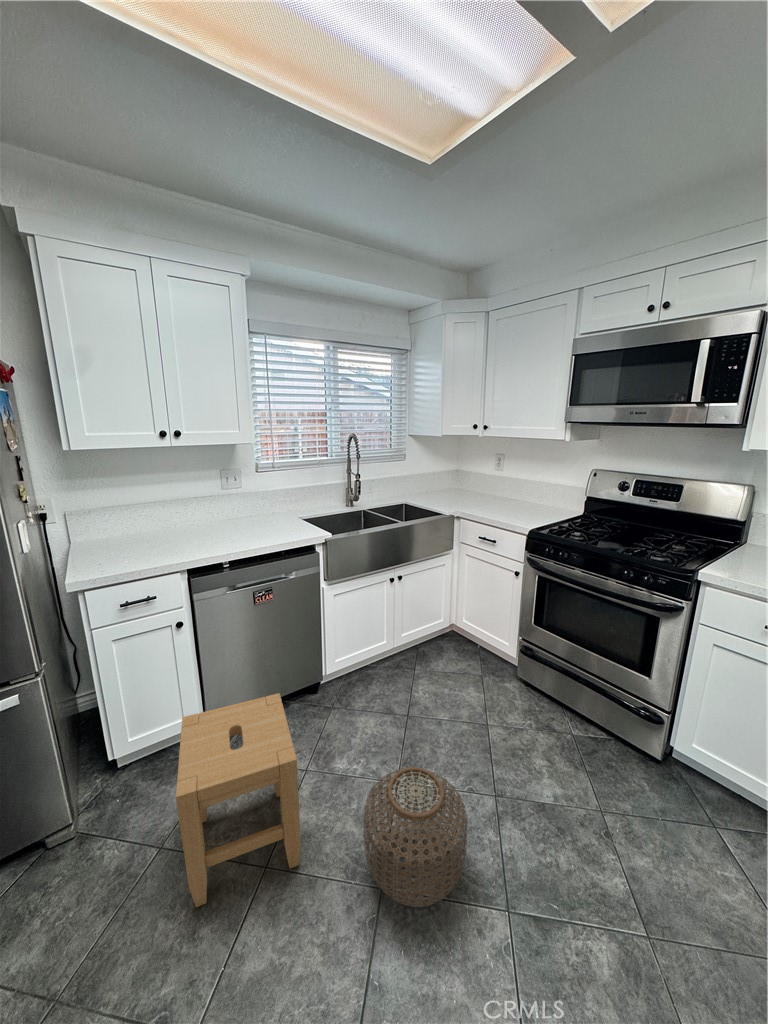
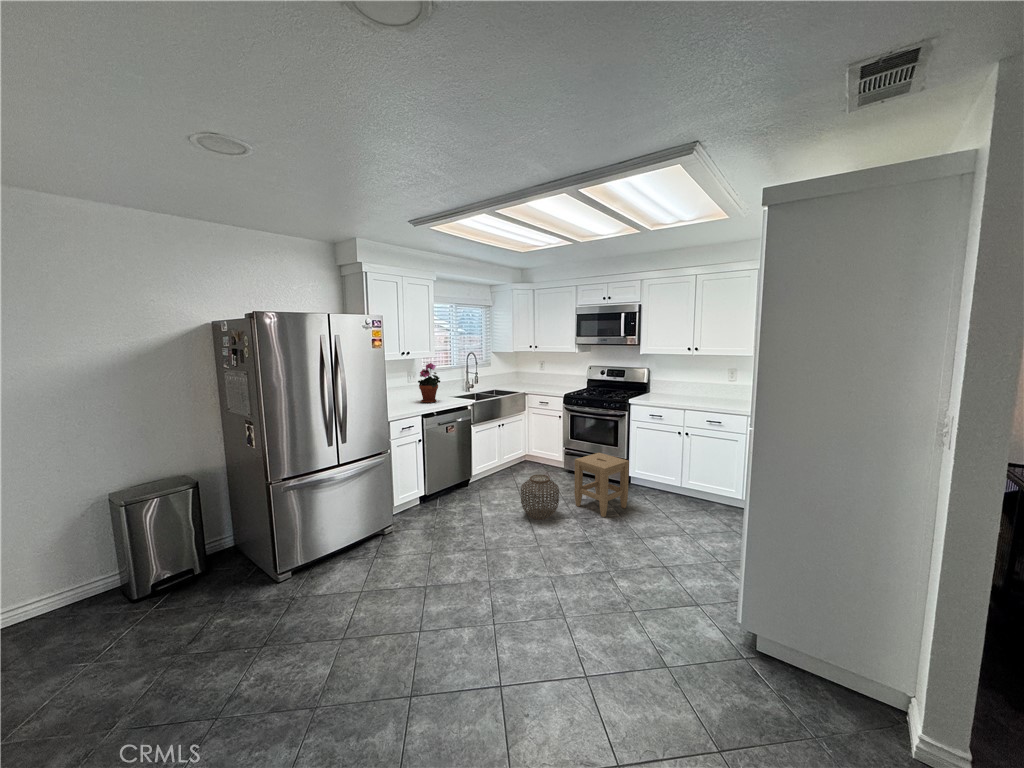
potted plant: none [211,456,257,538] -> present [418,363,440,403]
stool: present [176,693,301,907] -> present [575,453,629,517]

